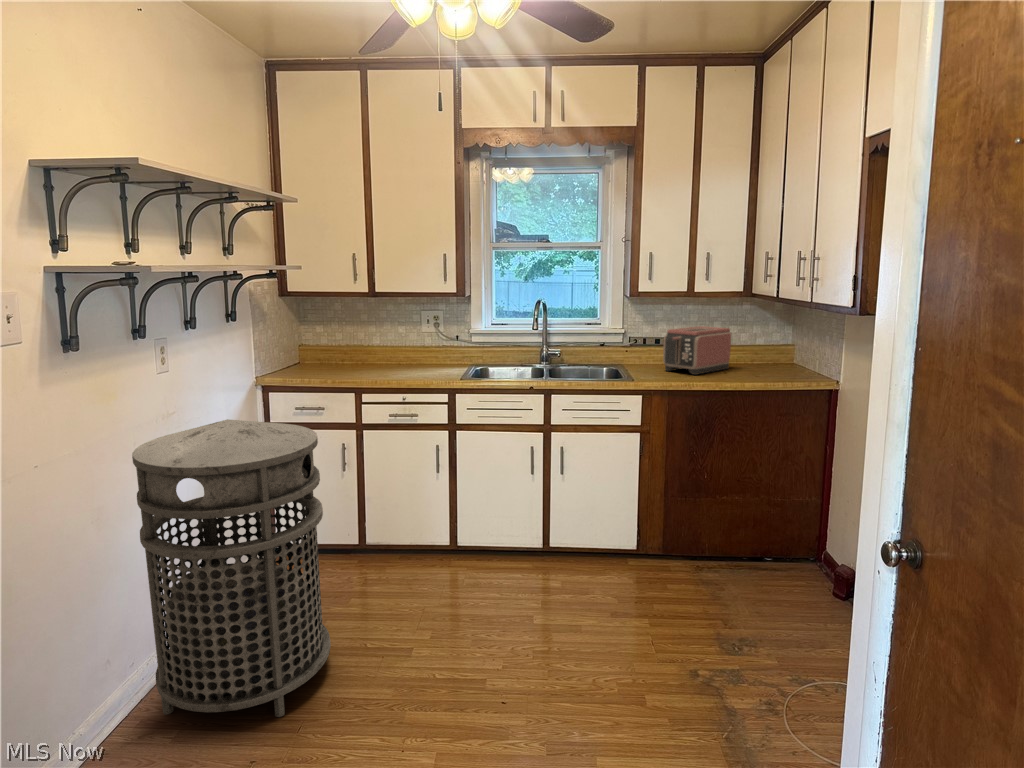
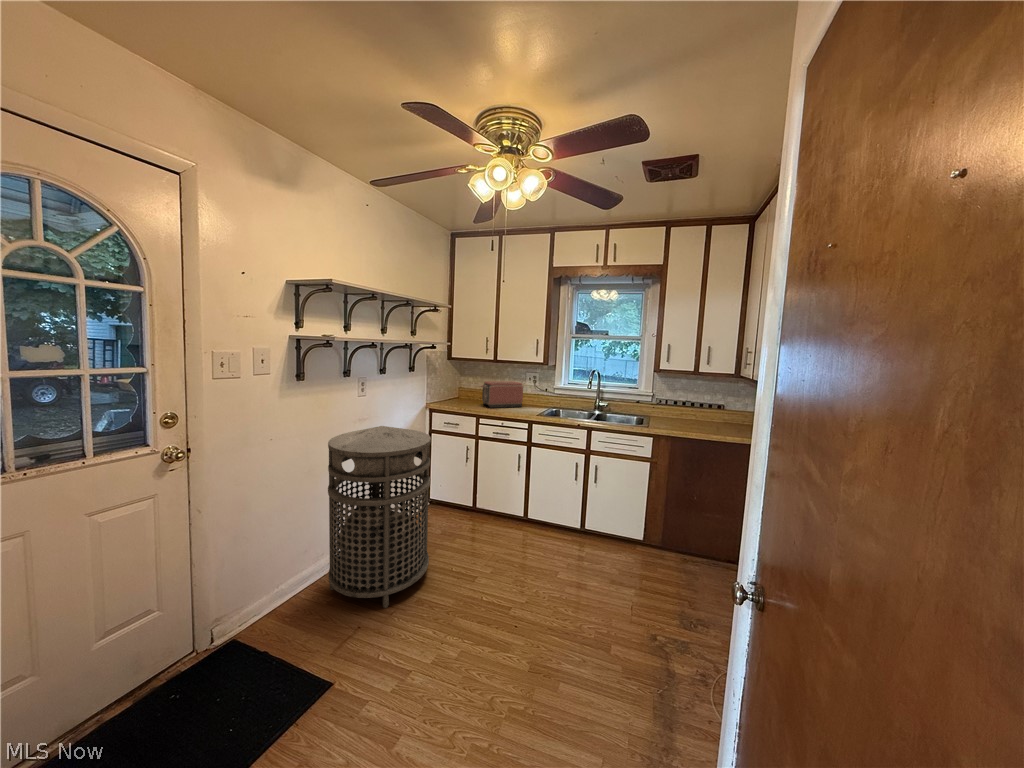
toaster: present [663,326,731,375] -> present [481,381,523,408]

